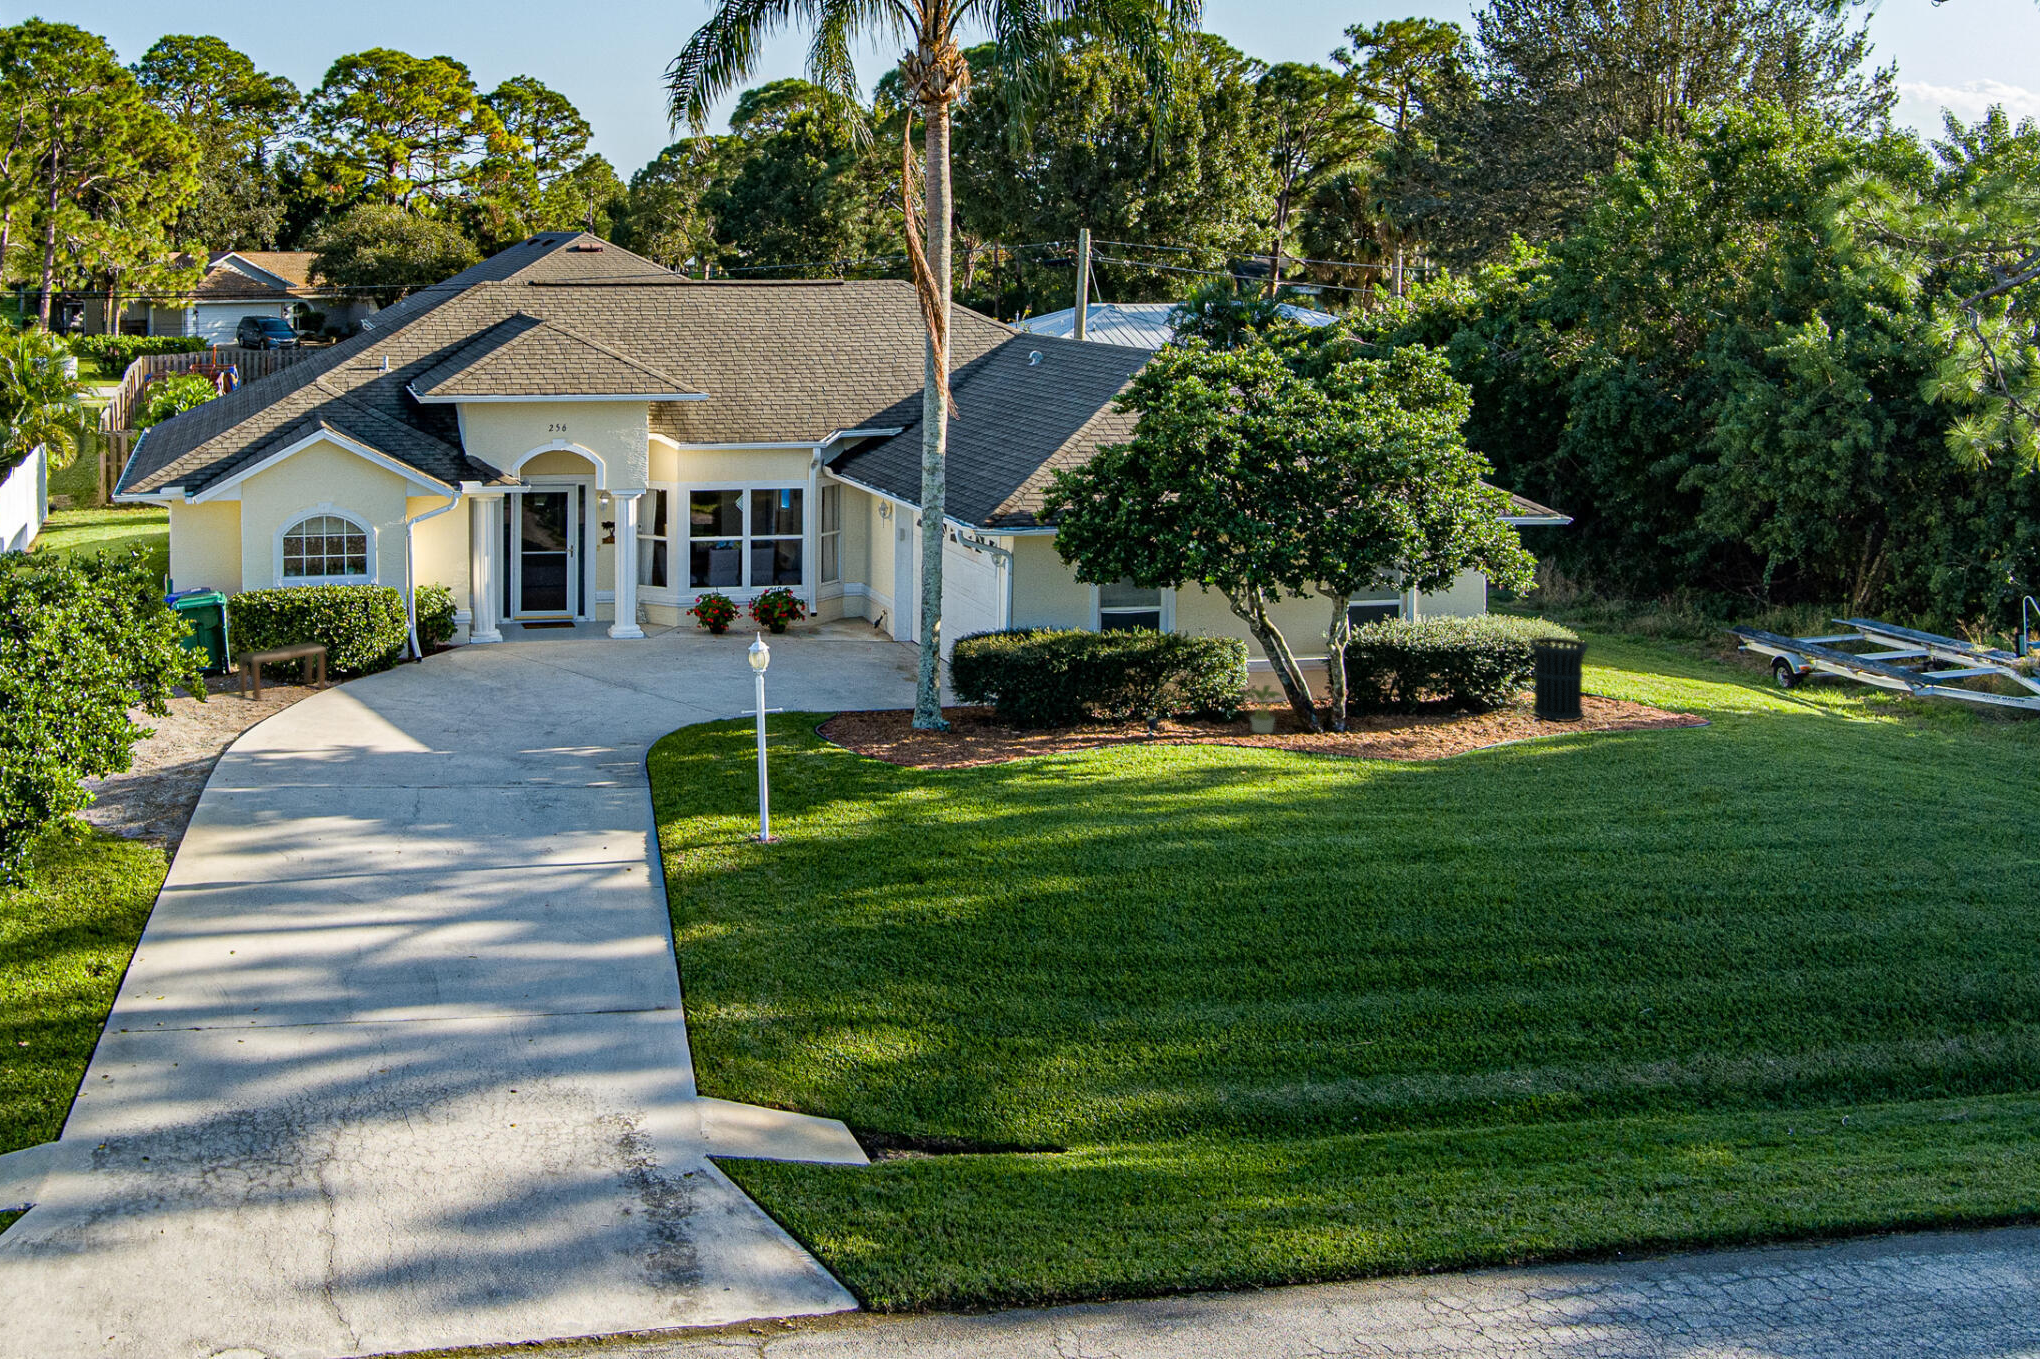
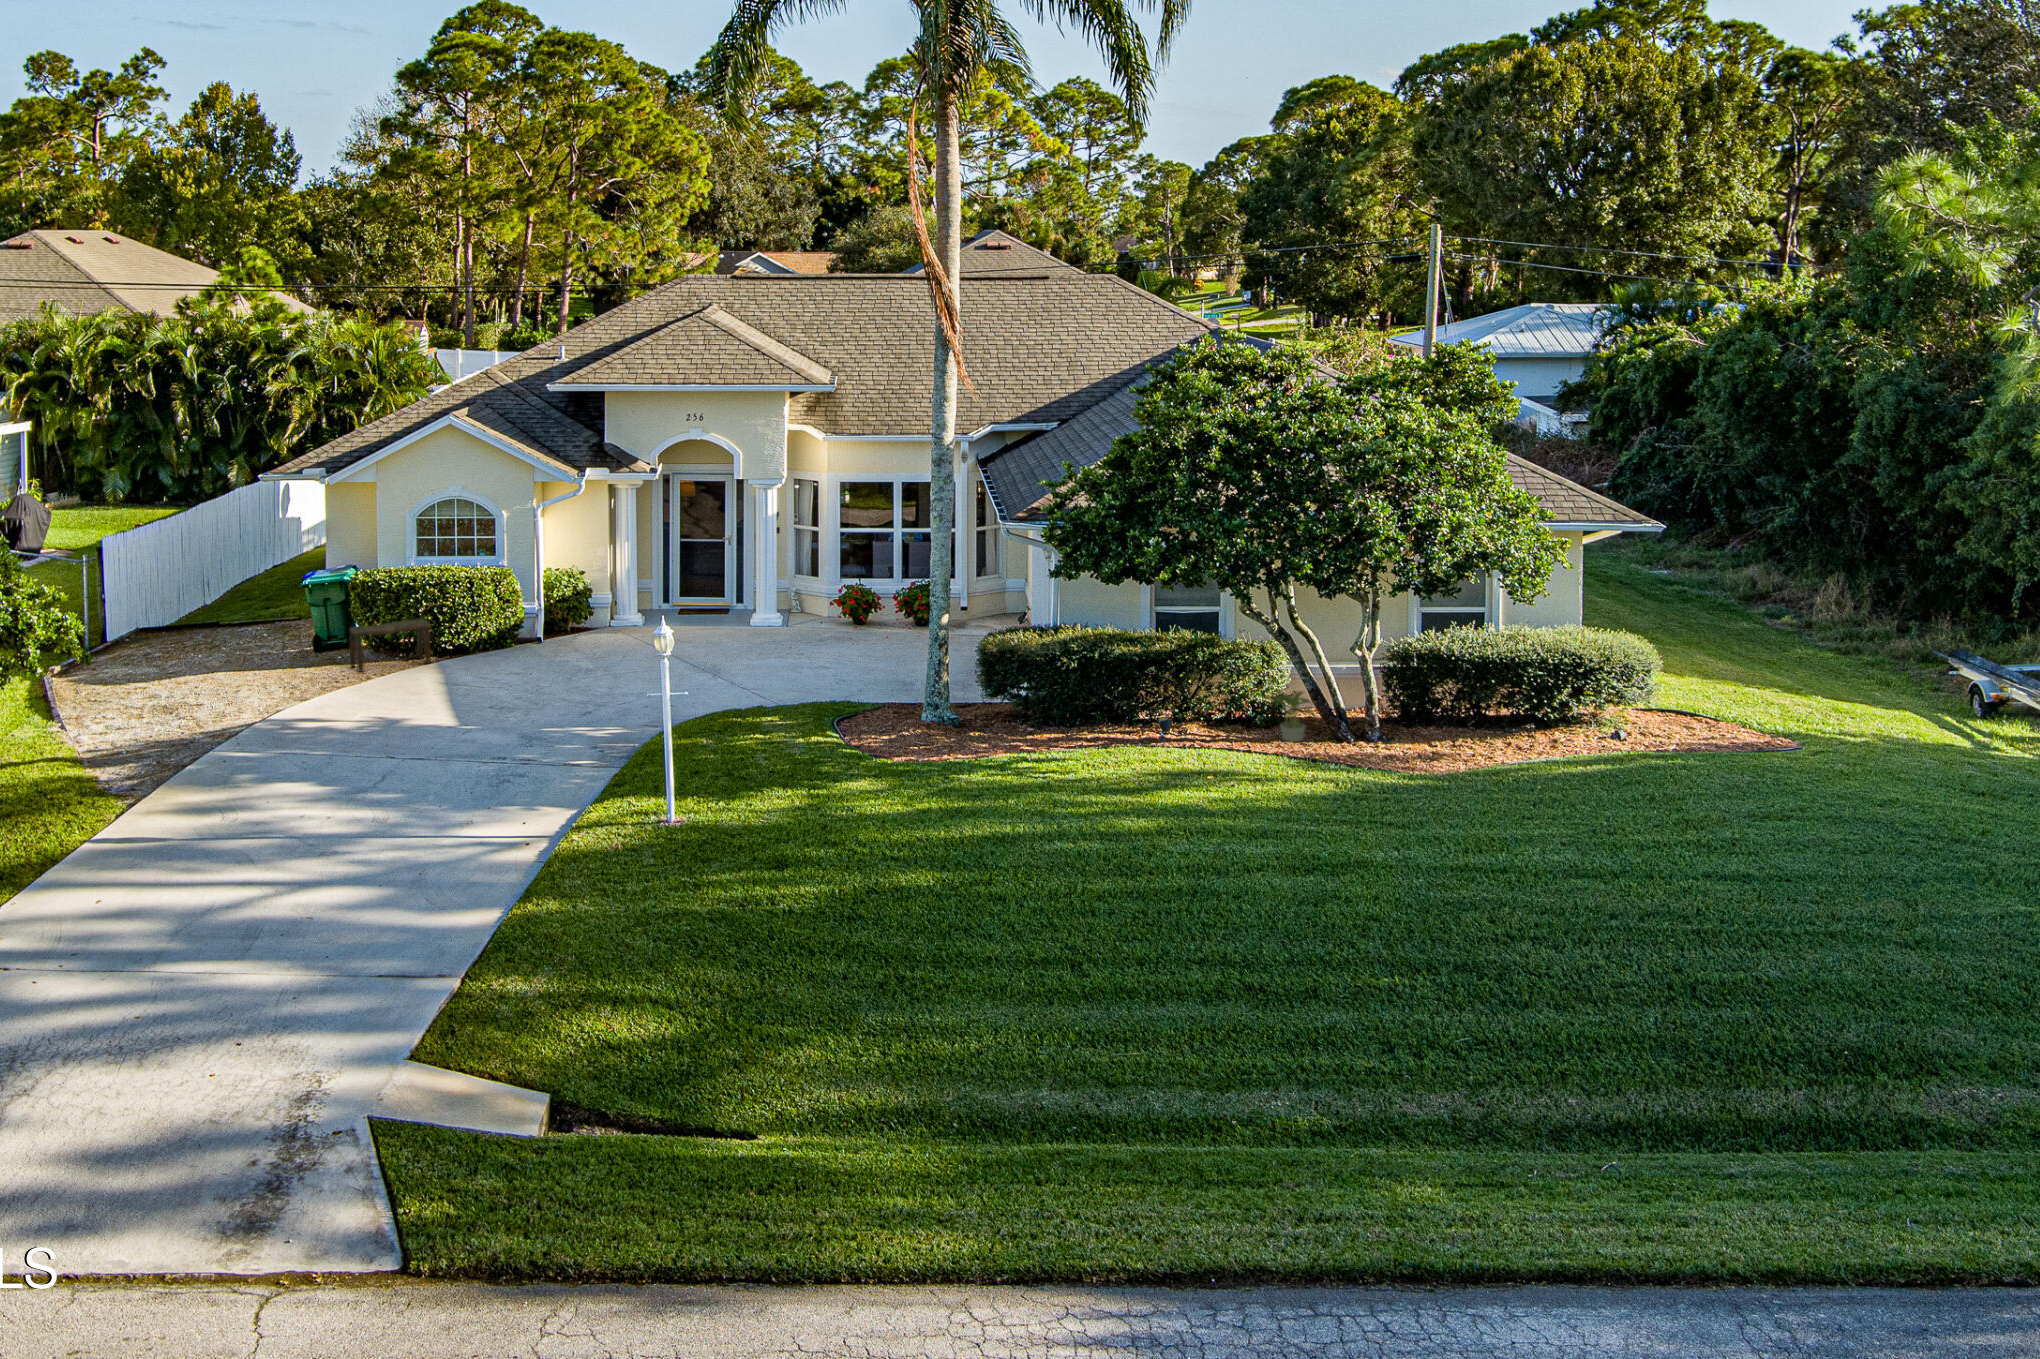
trash can: present [1529,637,1588,721] -> none [1599,652,1662,743]

